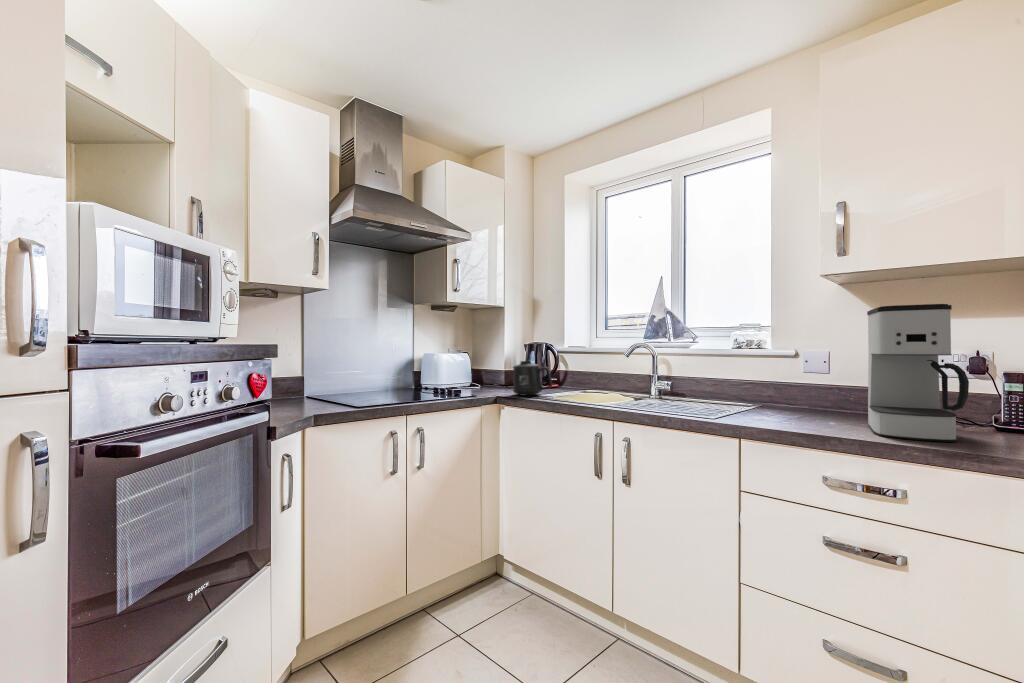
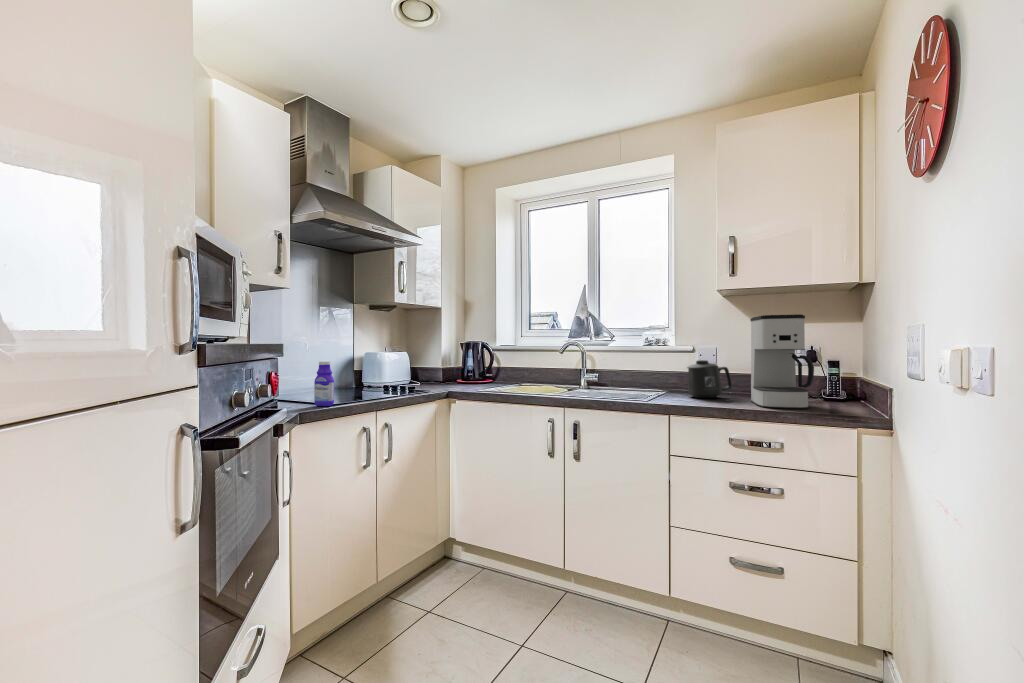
mug: present [513,361,552,396] -> present [687,360,732,398]
bottle: none [339,363,359,409] -> present [314,361,334,406]

